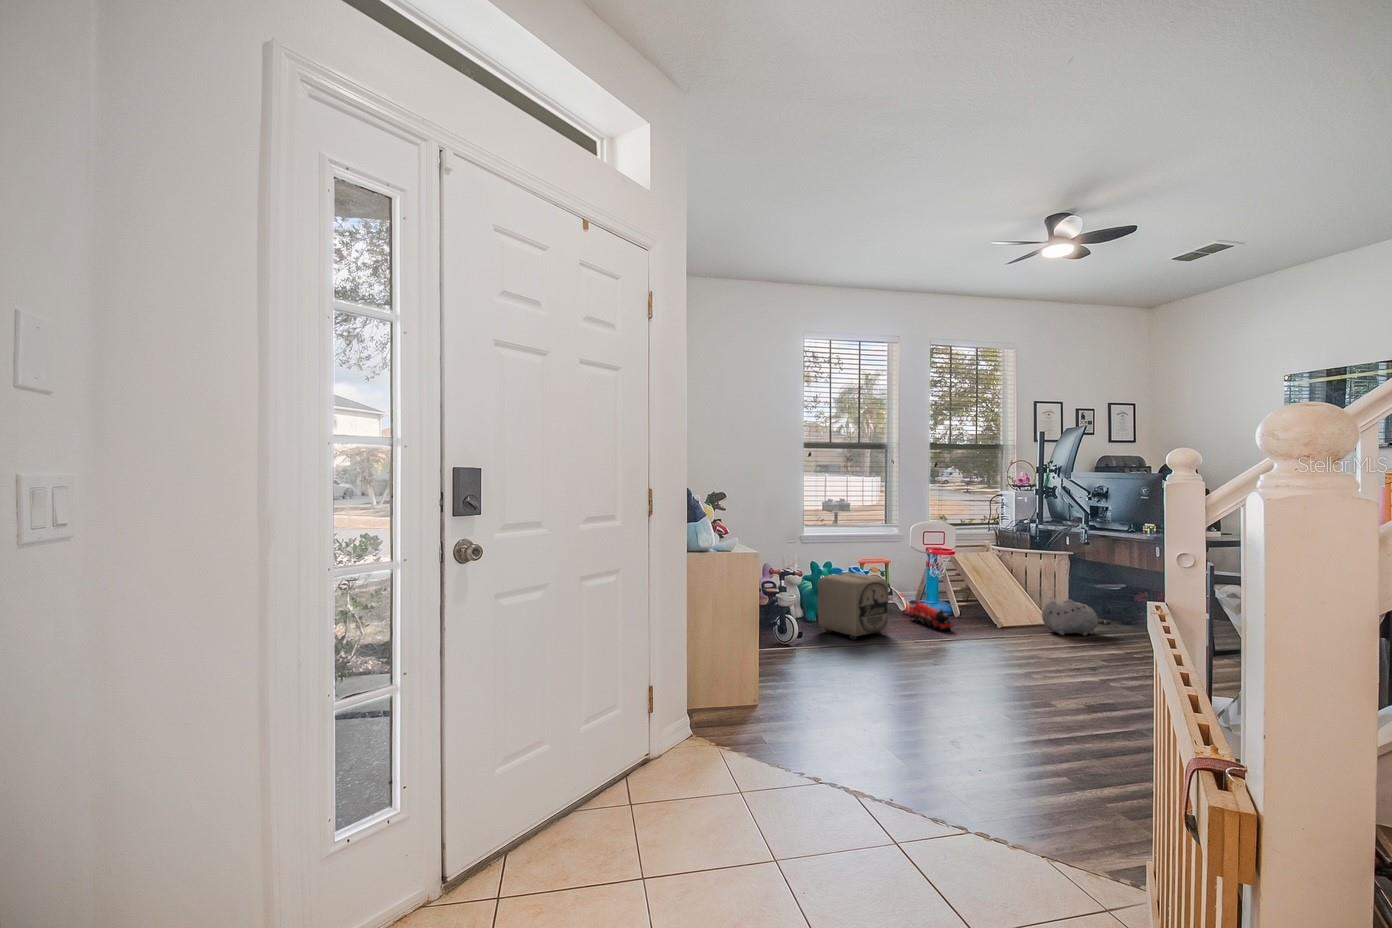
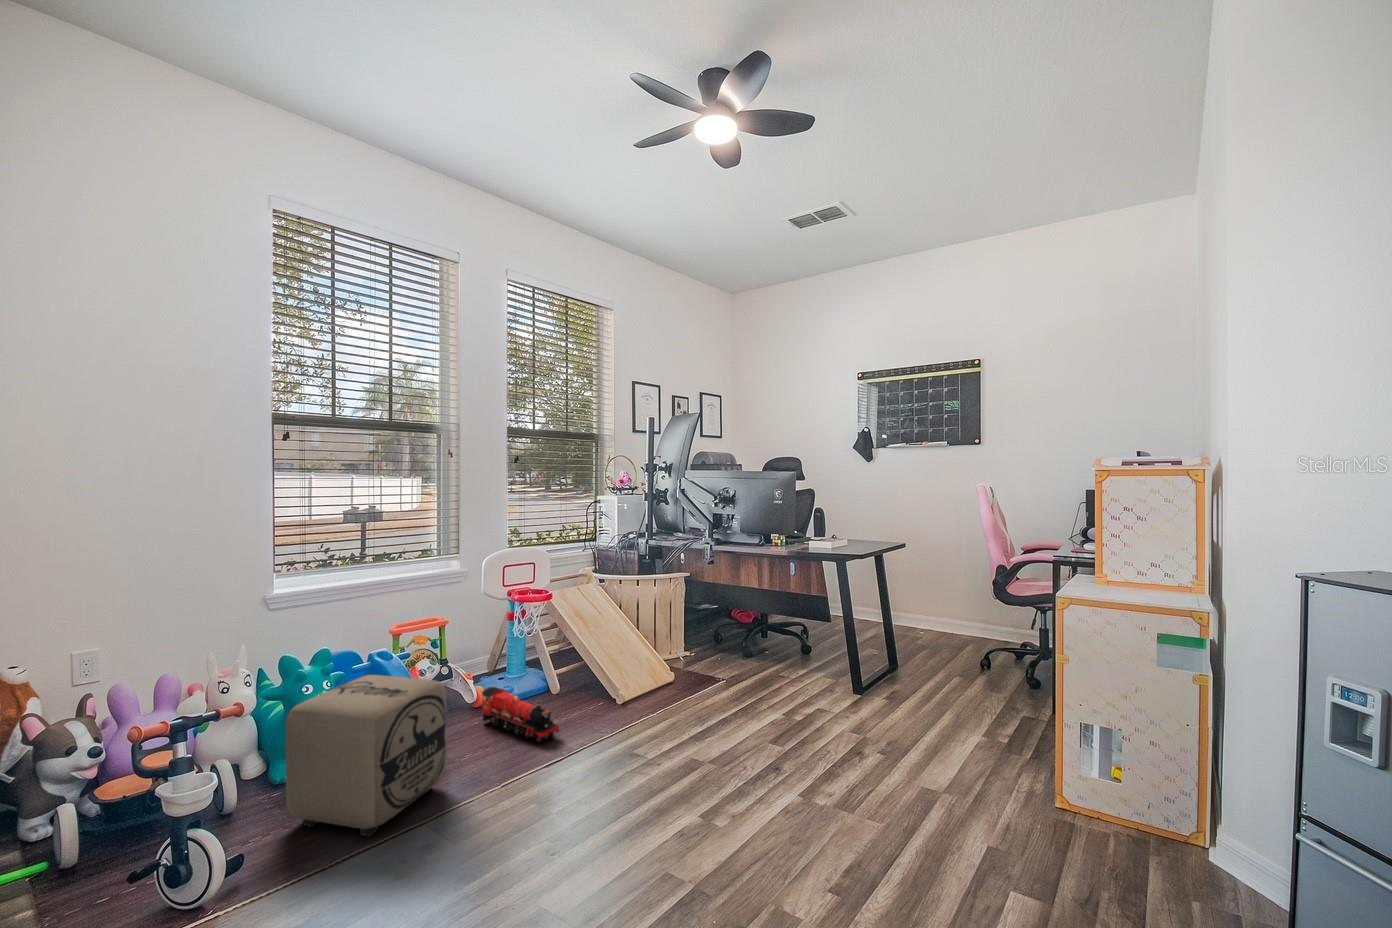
plush toy: present [1042,599,1111,636] -> none [675,648,752,702]

